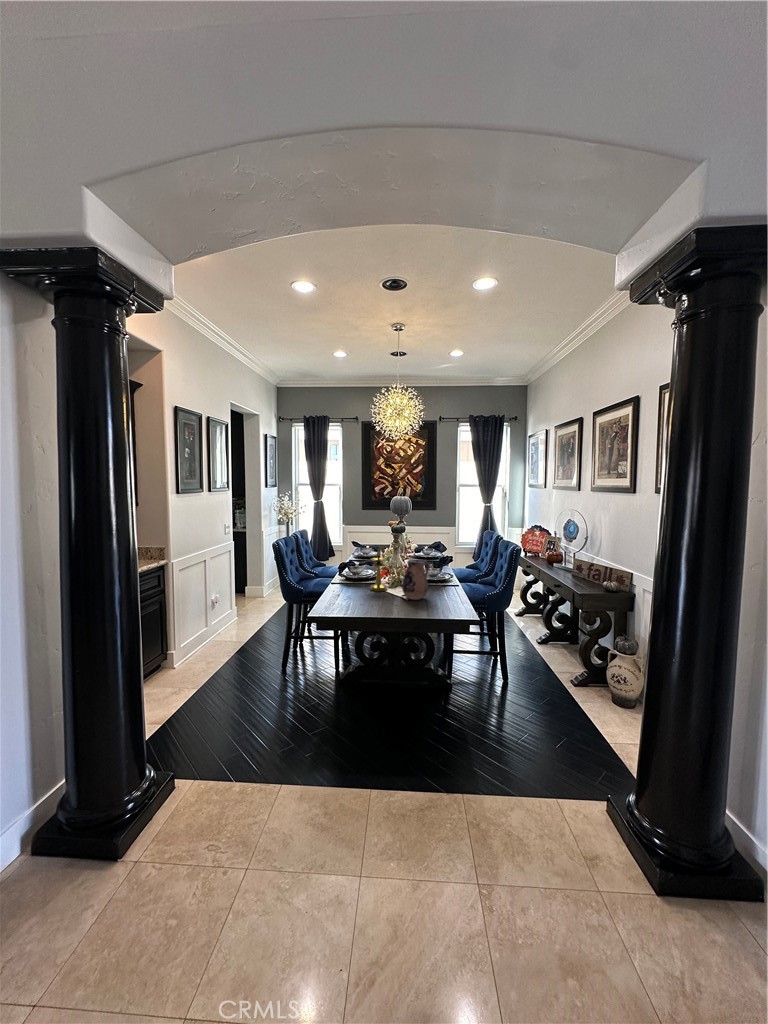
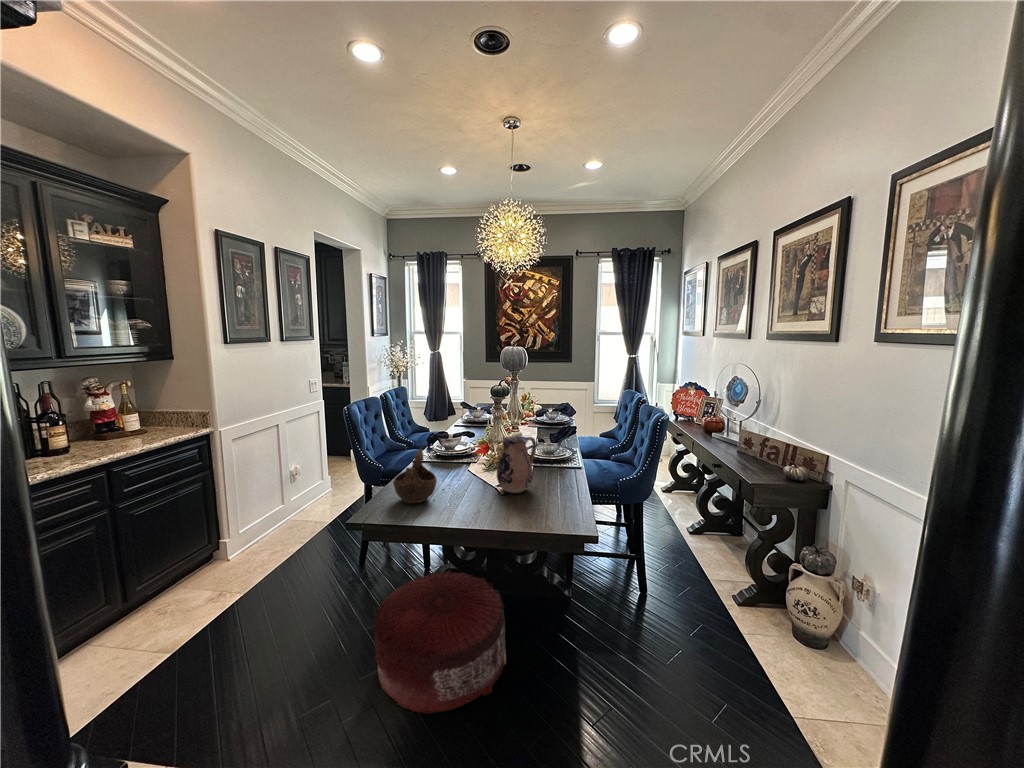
candlestick: present [370,548,387,591] -> none [458,417,482,477]
decorative bowl: none [334,568,363,605] -> present [393,448,437,503]
pouf: none [321,659,413,746] -> present [373,570,506,714]

